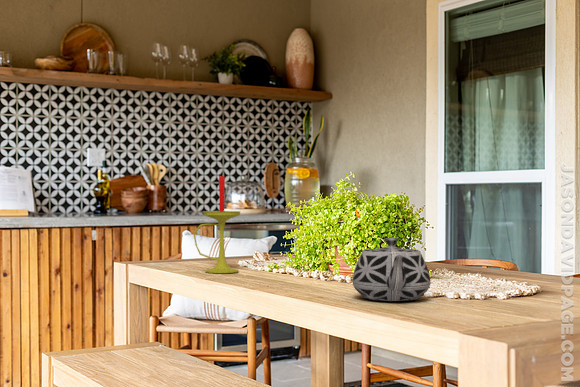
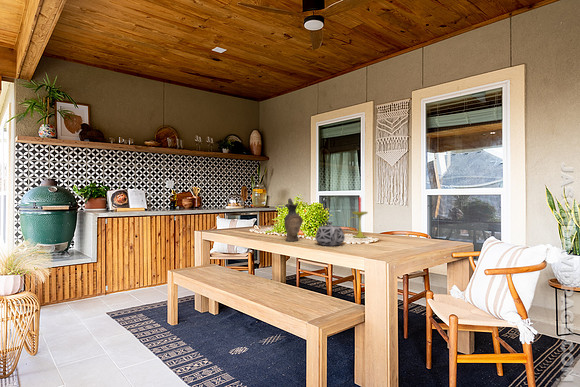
candle: present [193,176,240,273] -> present [351,197,367,238]
ceramic pitcher: none [285,178,330,288] -> present [284,198,302,241]

